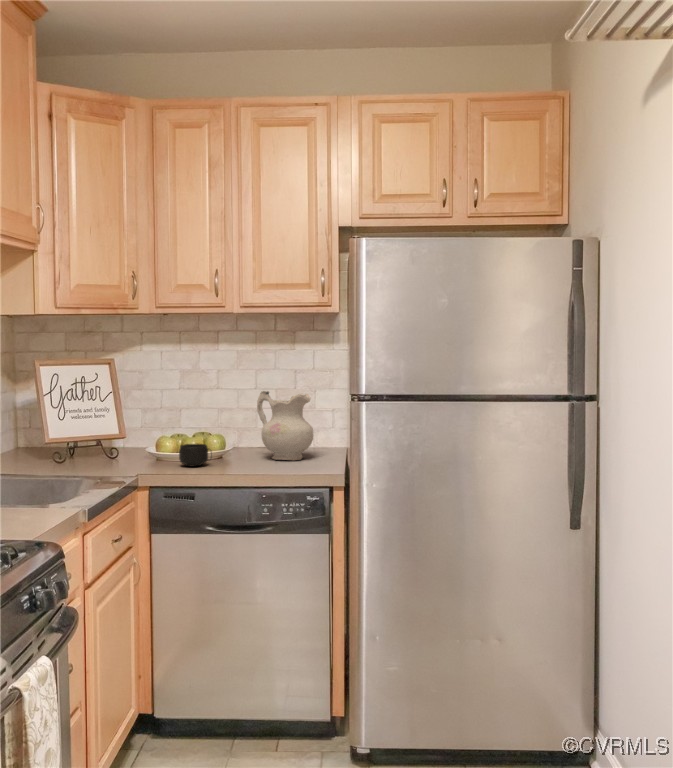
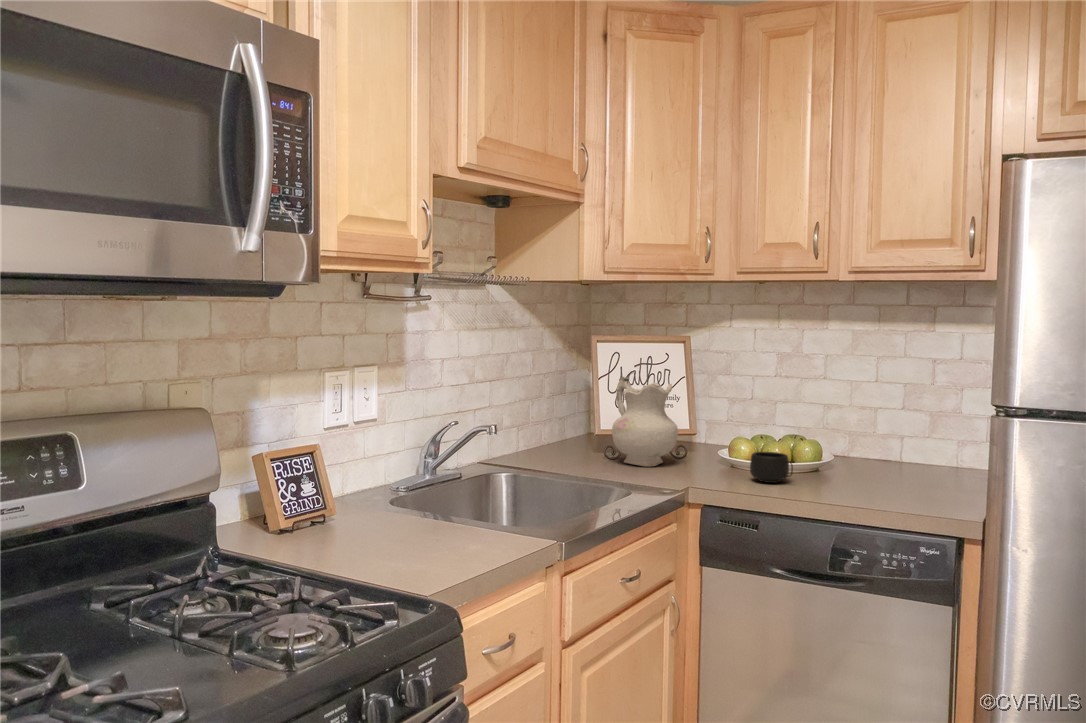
ceramic pitcher: present [257,391,313,460] -> present [612,377,678,466]

